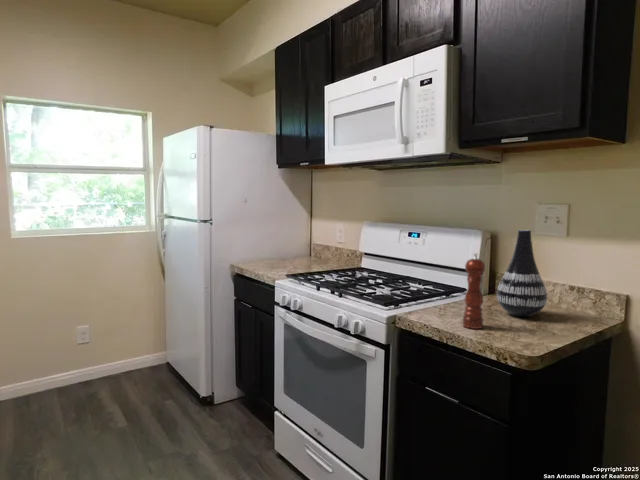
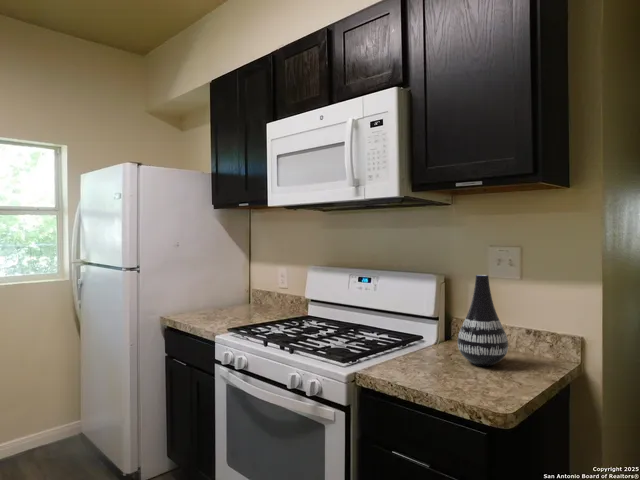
pepper mill: present [463,254,485,329] -> none [429,303,450,384]

